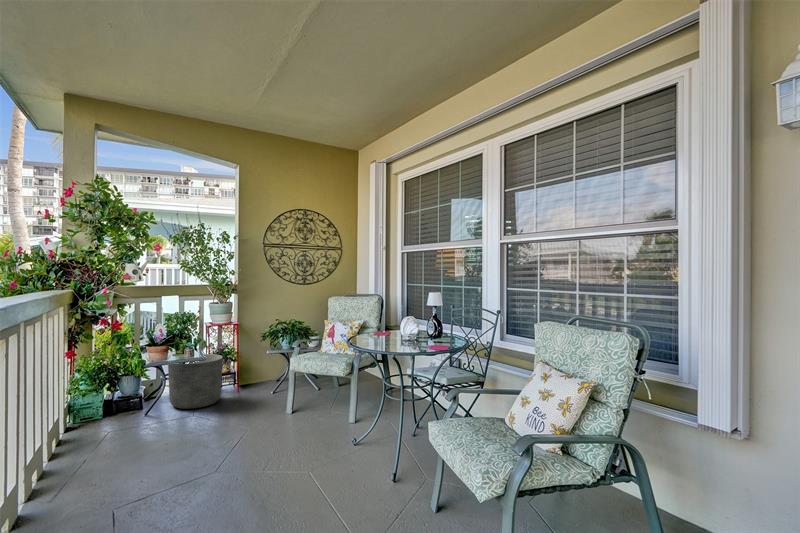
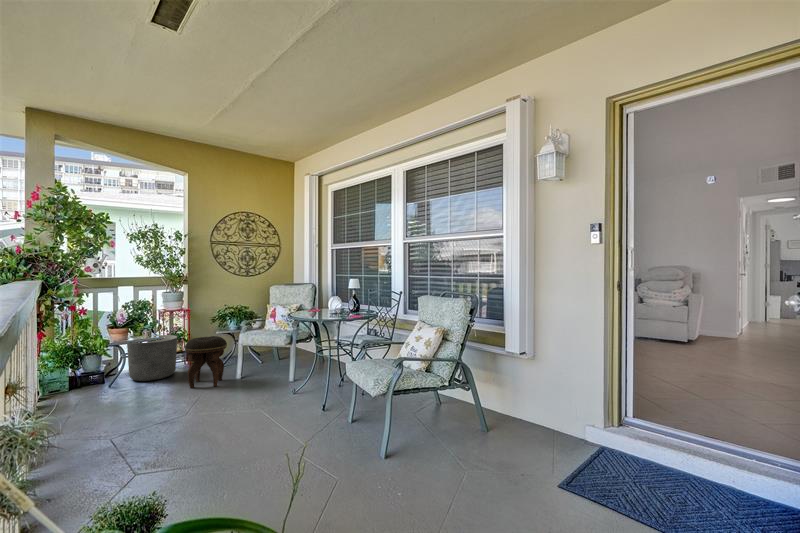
footstool: none [229,359,277,422] -> present [185,336,227,388]

